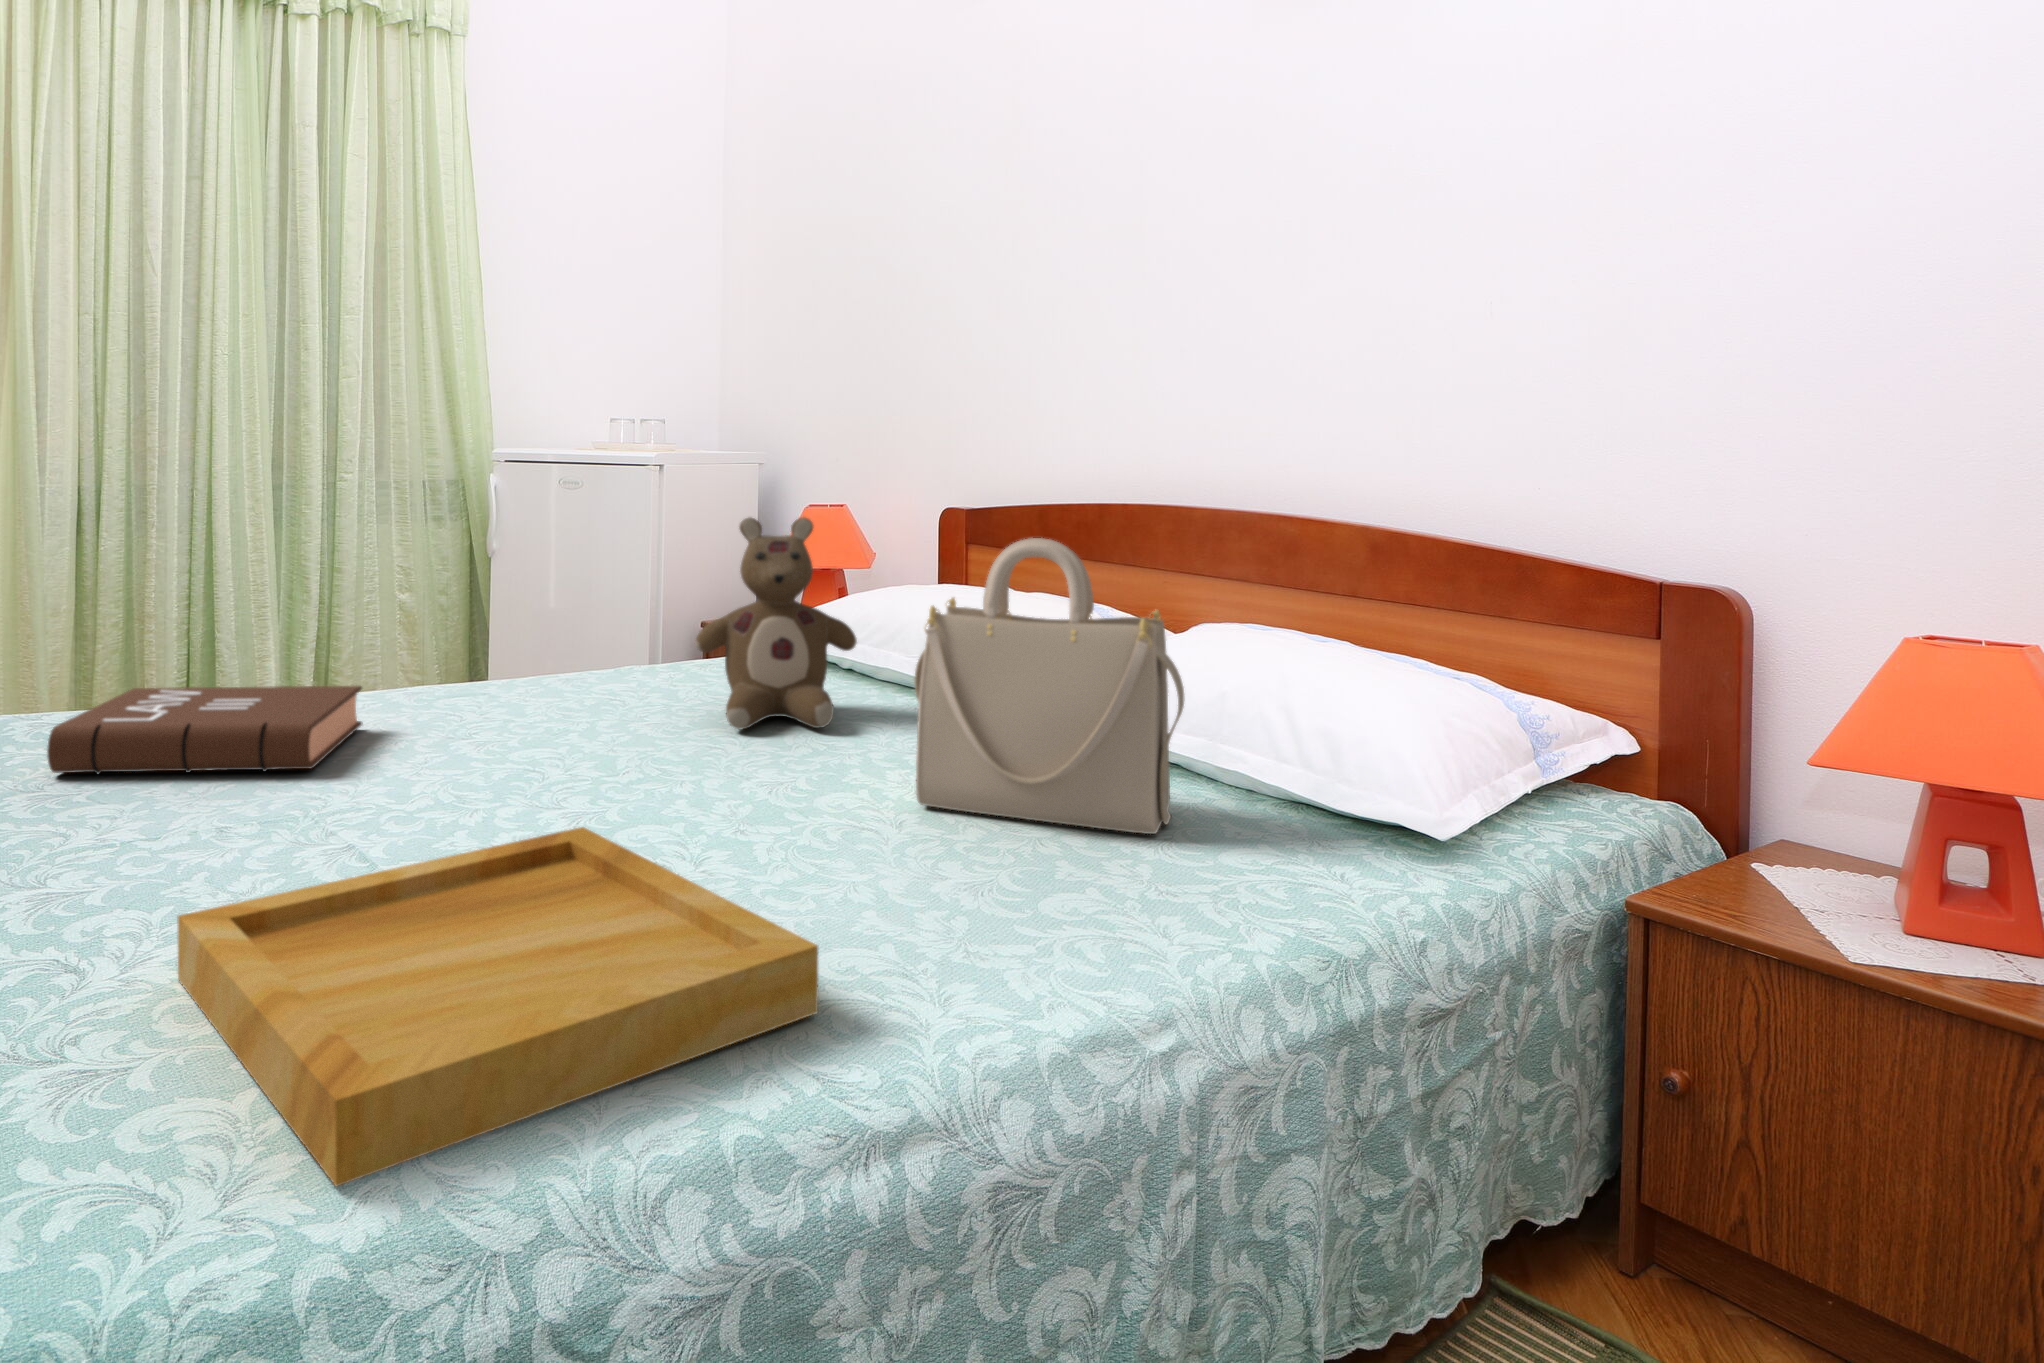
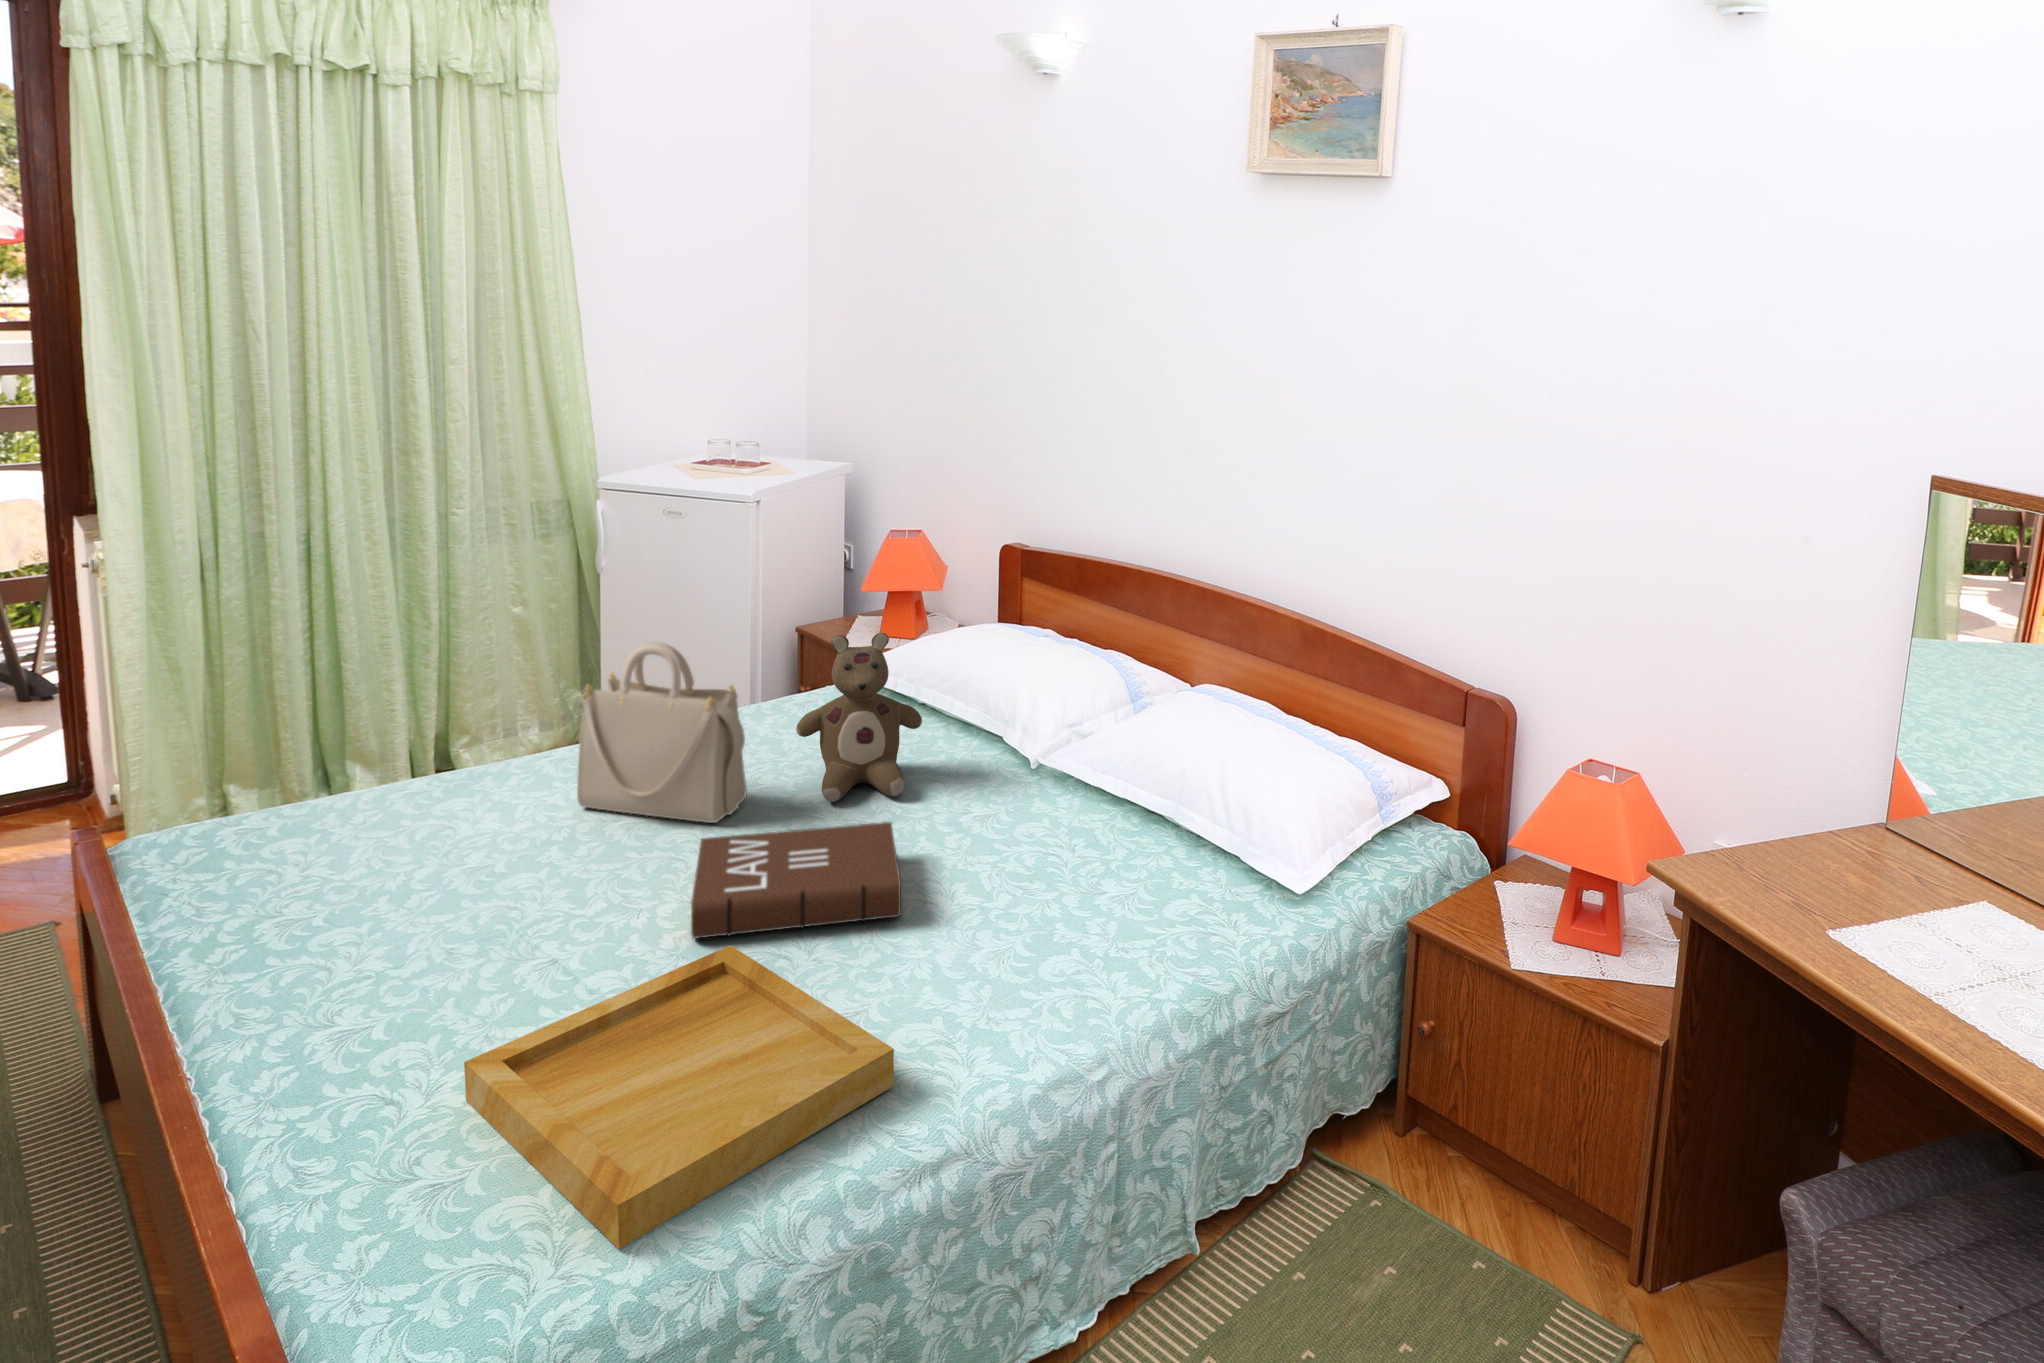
handbag: present [914,538,1184,834] -> present [577,642,747,823]
book: present [47,686,362,774] -> present [691,822,901,938]

